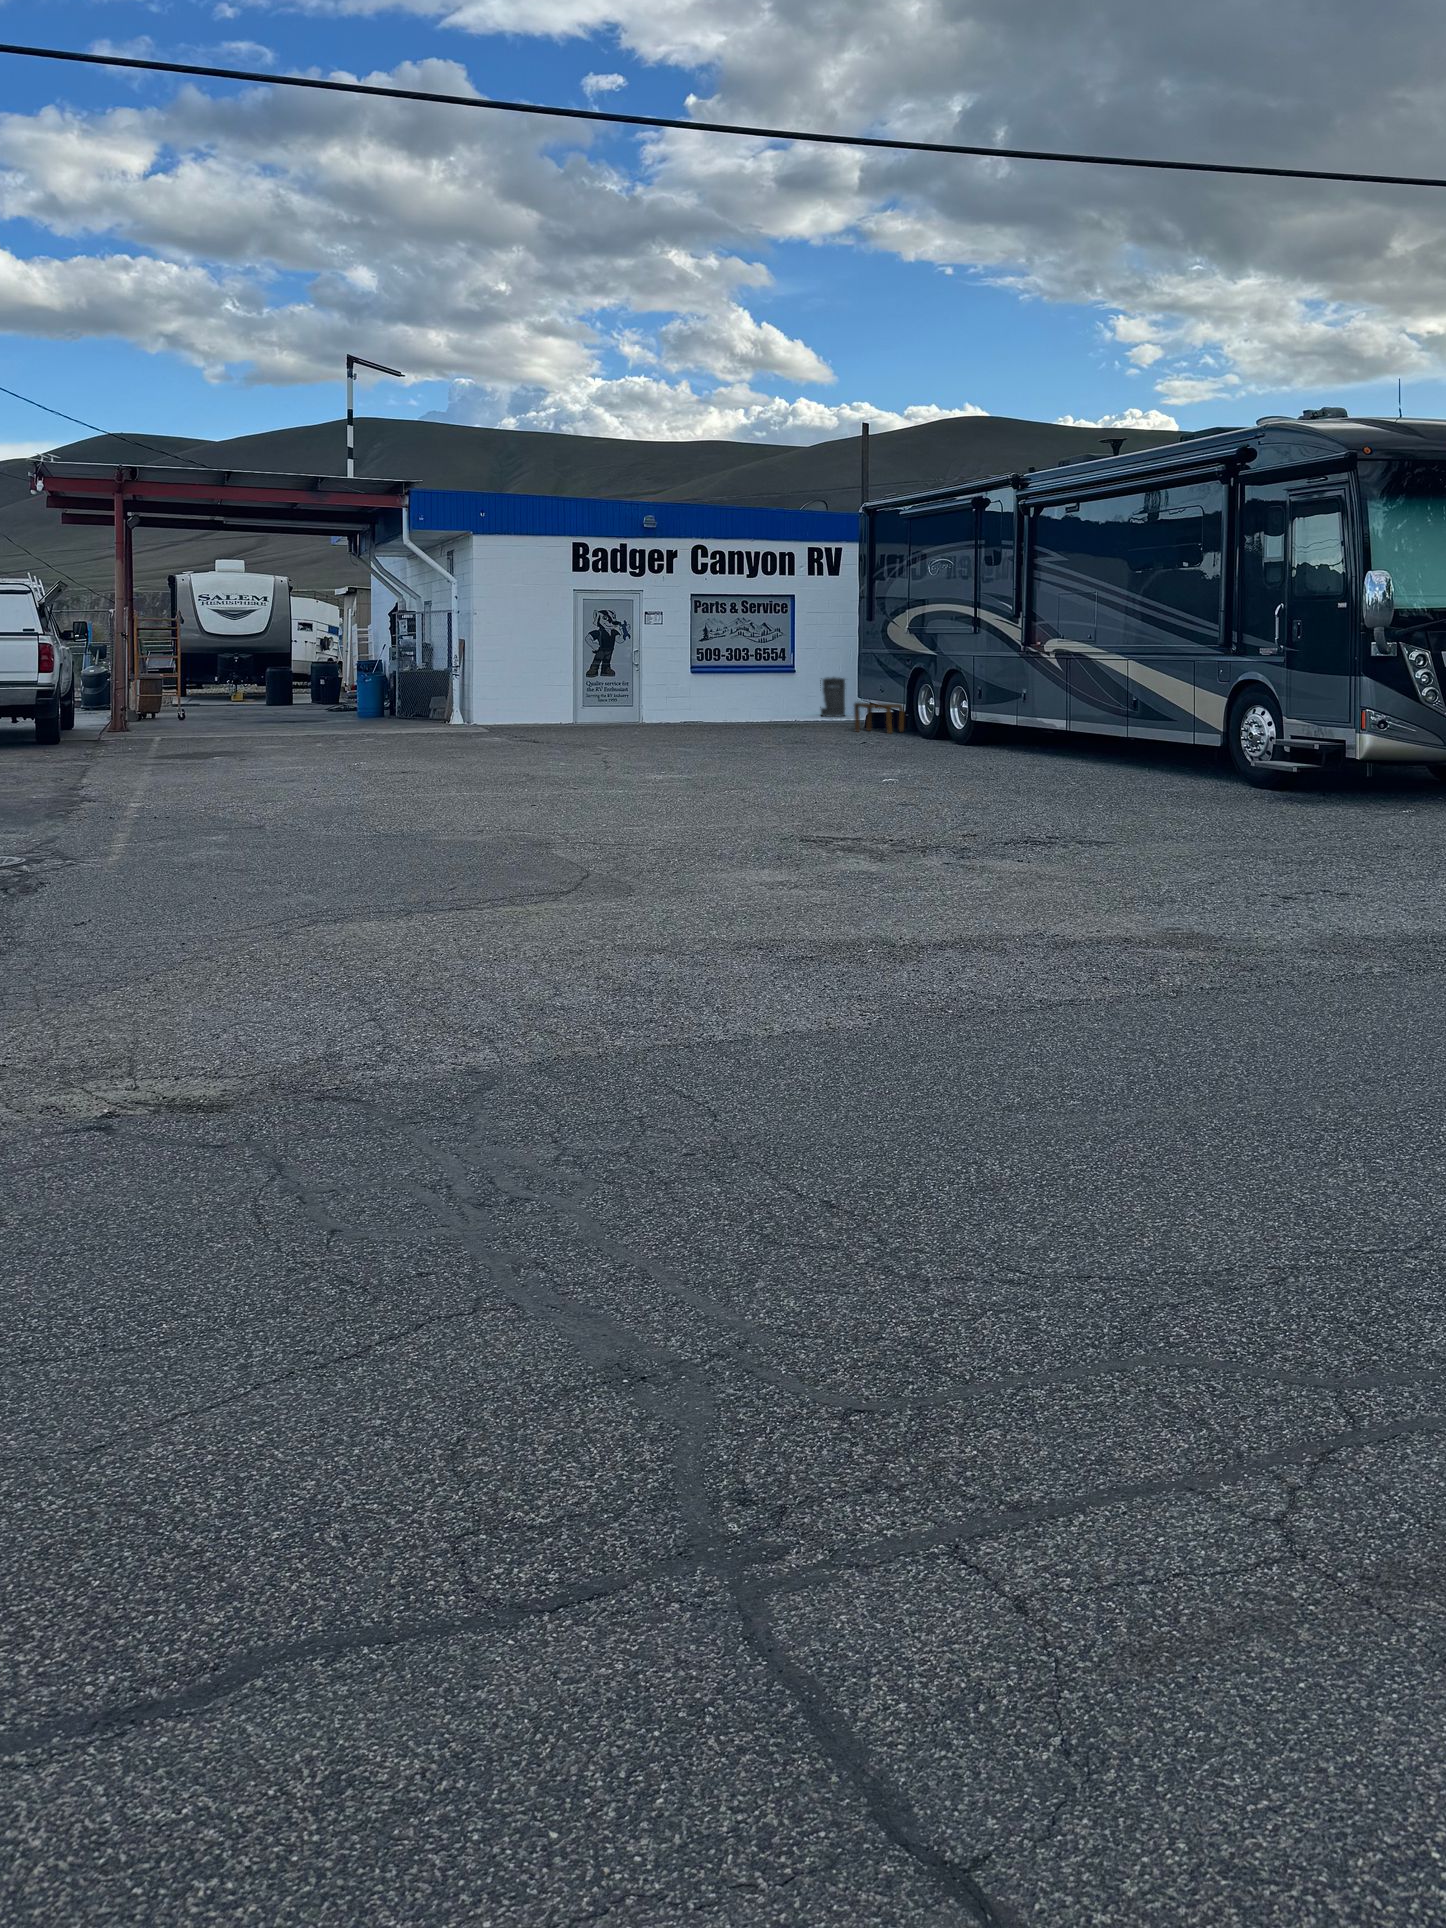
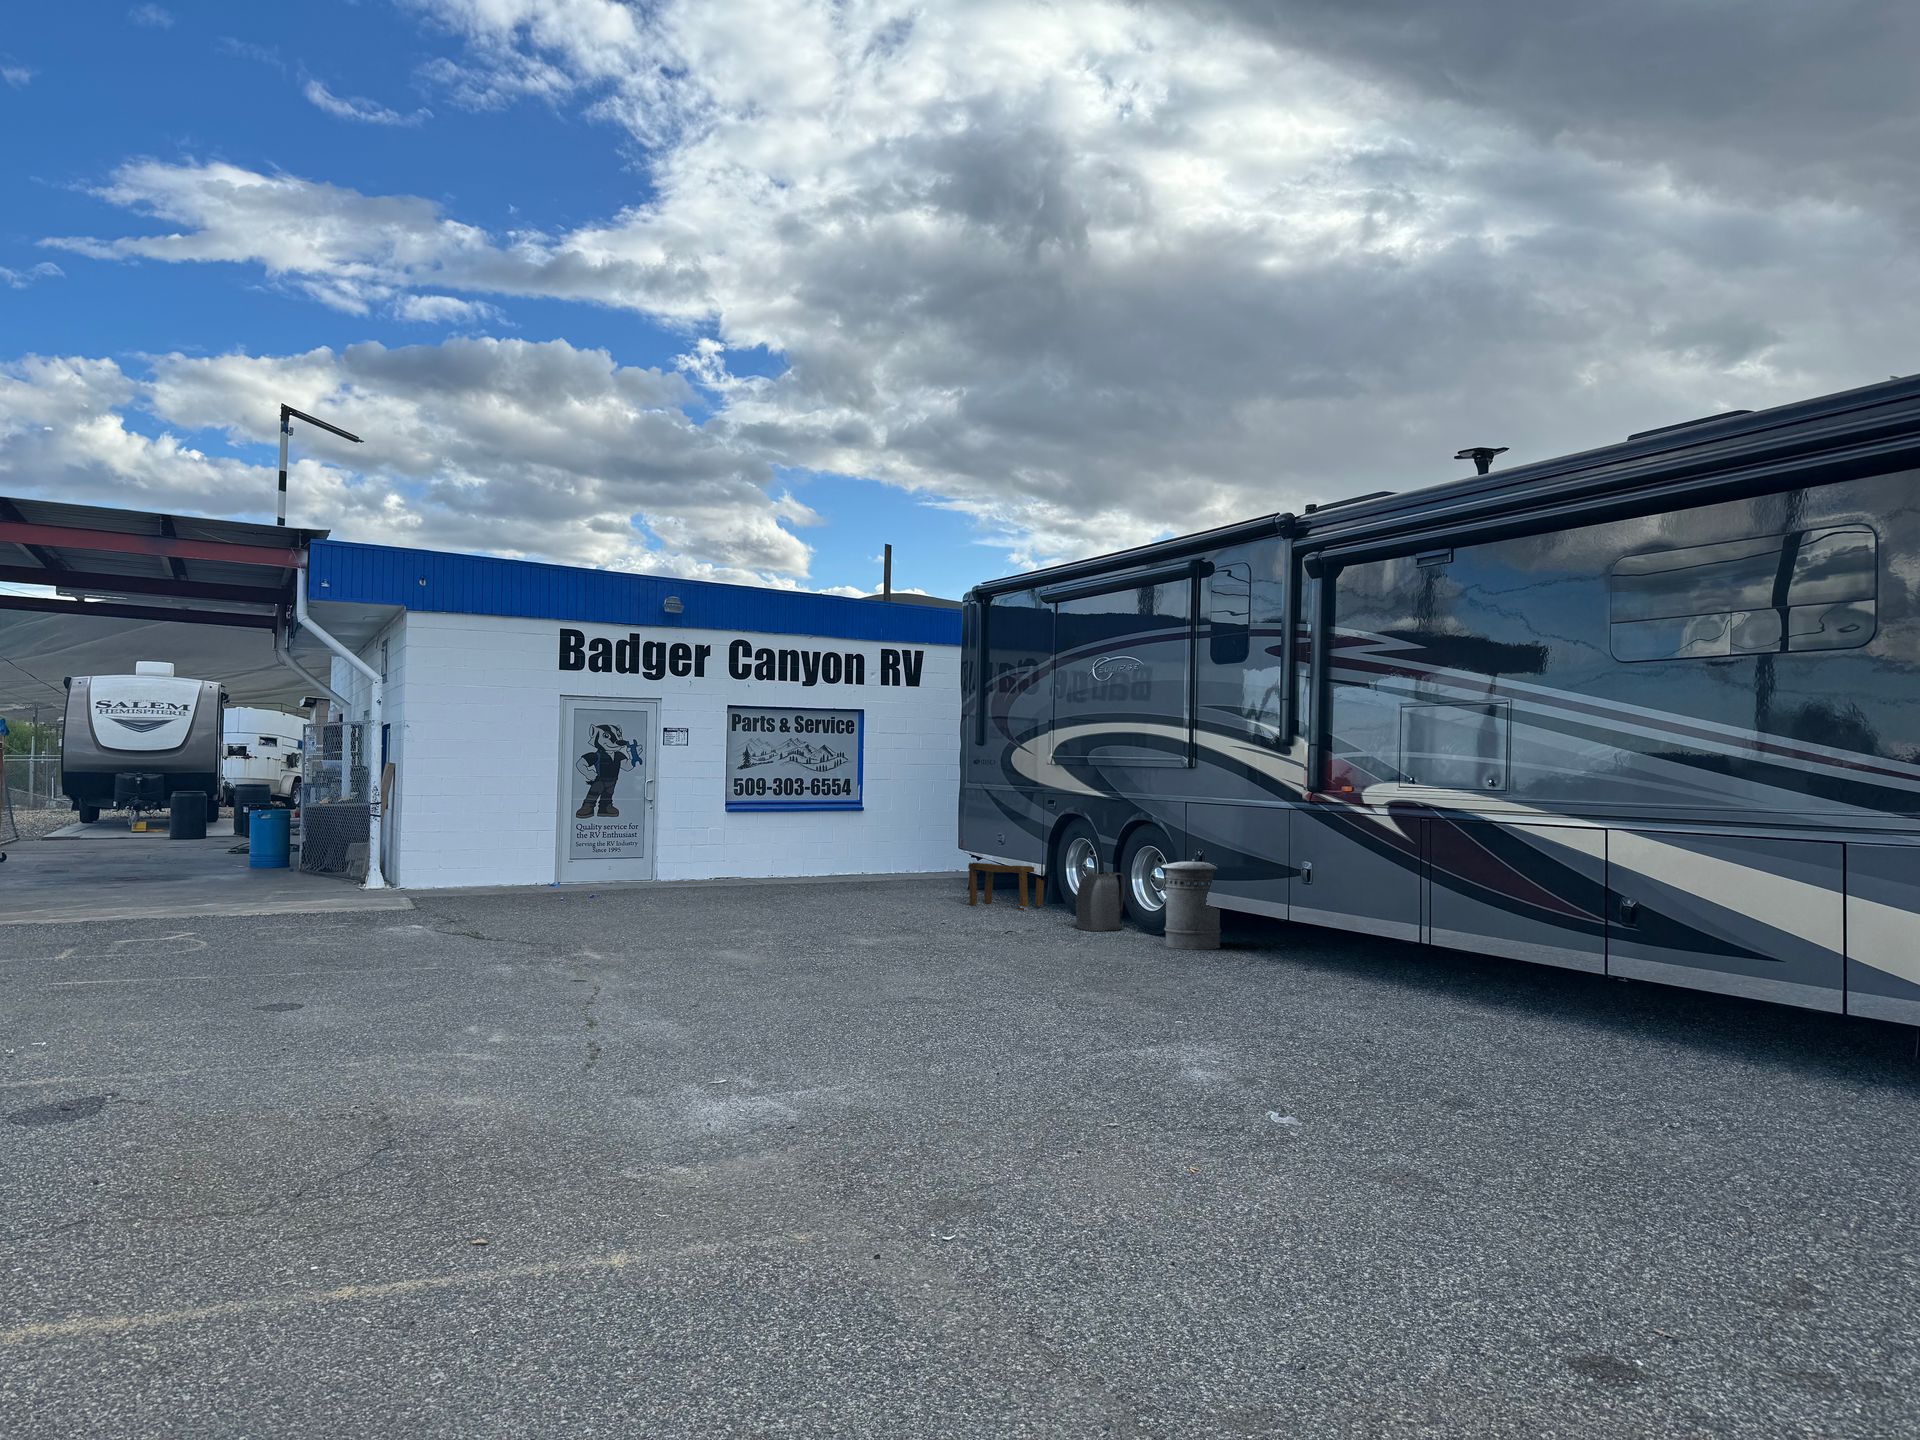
trash can: present [820,677,845,717] -> present [1161,859,1221,949]
backpack: none [911,703,947,741] -> present [1076,871,1125,931]

